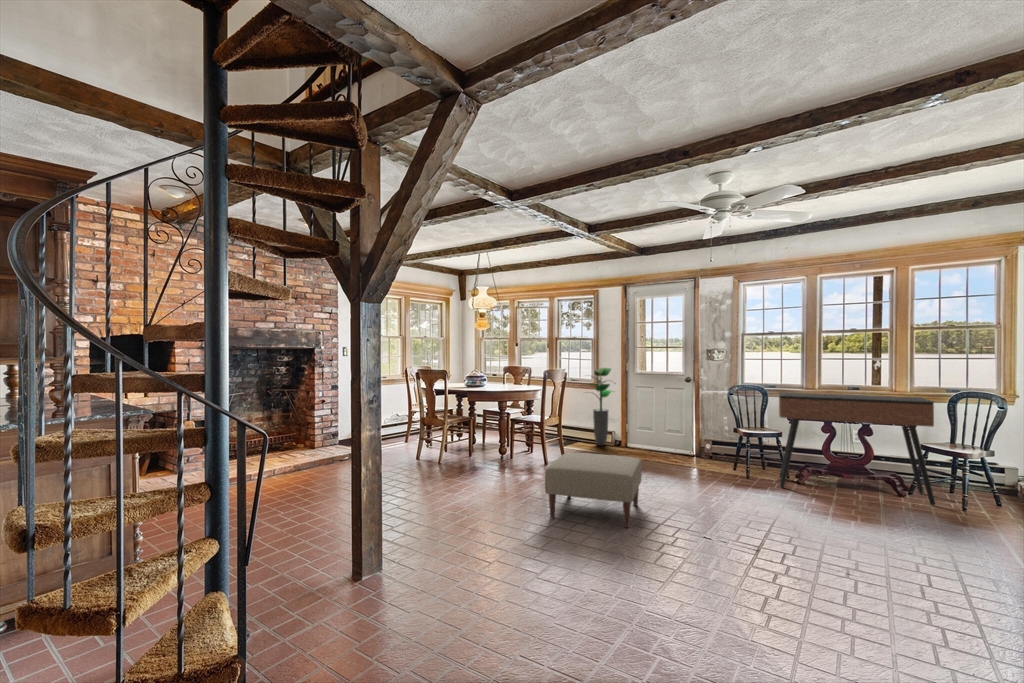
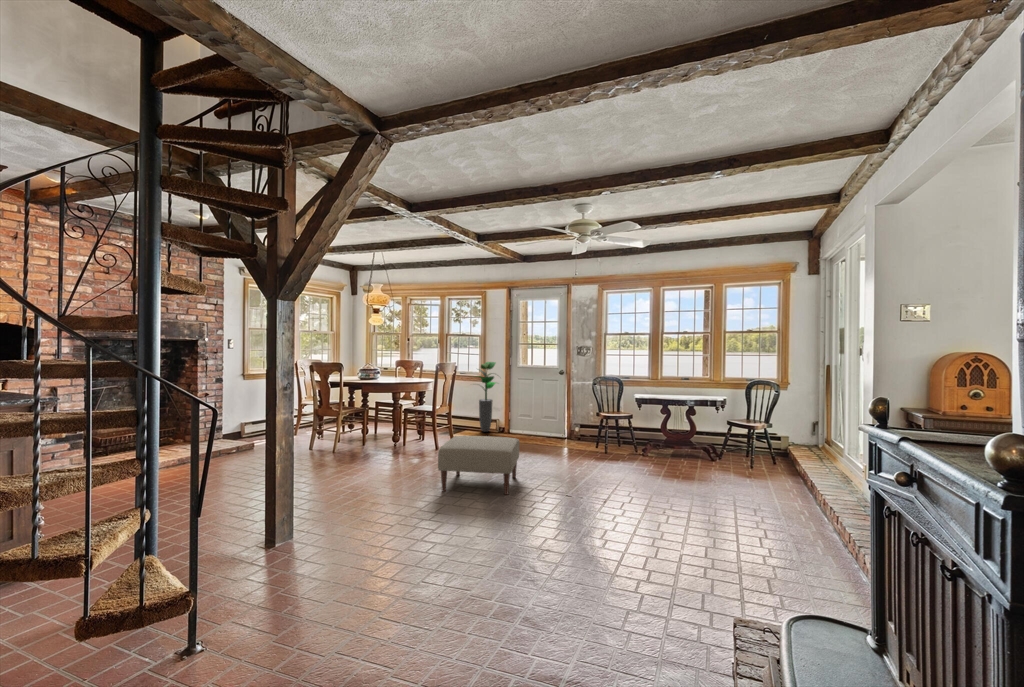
console table: present [779,392,935,505] -> none [628,382,734,466]

